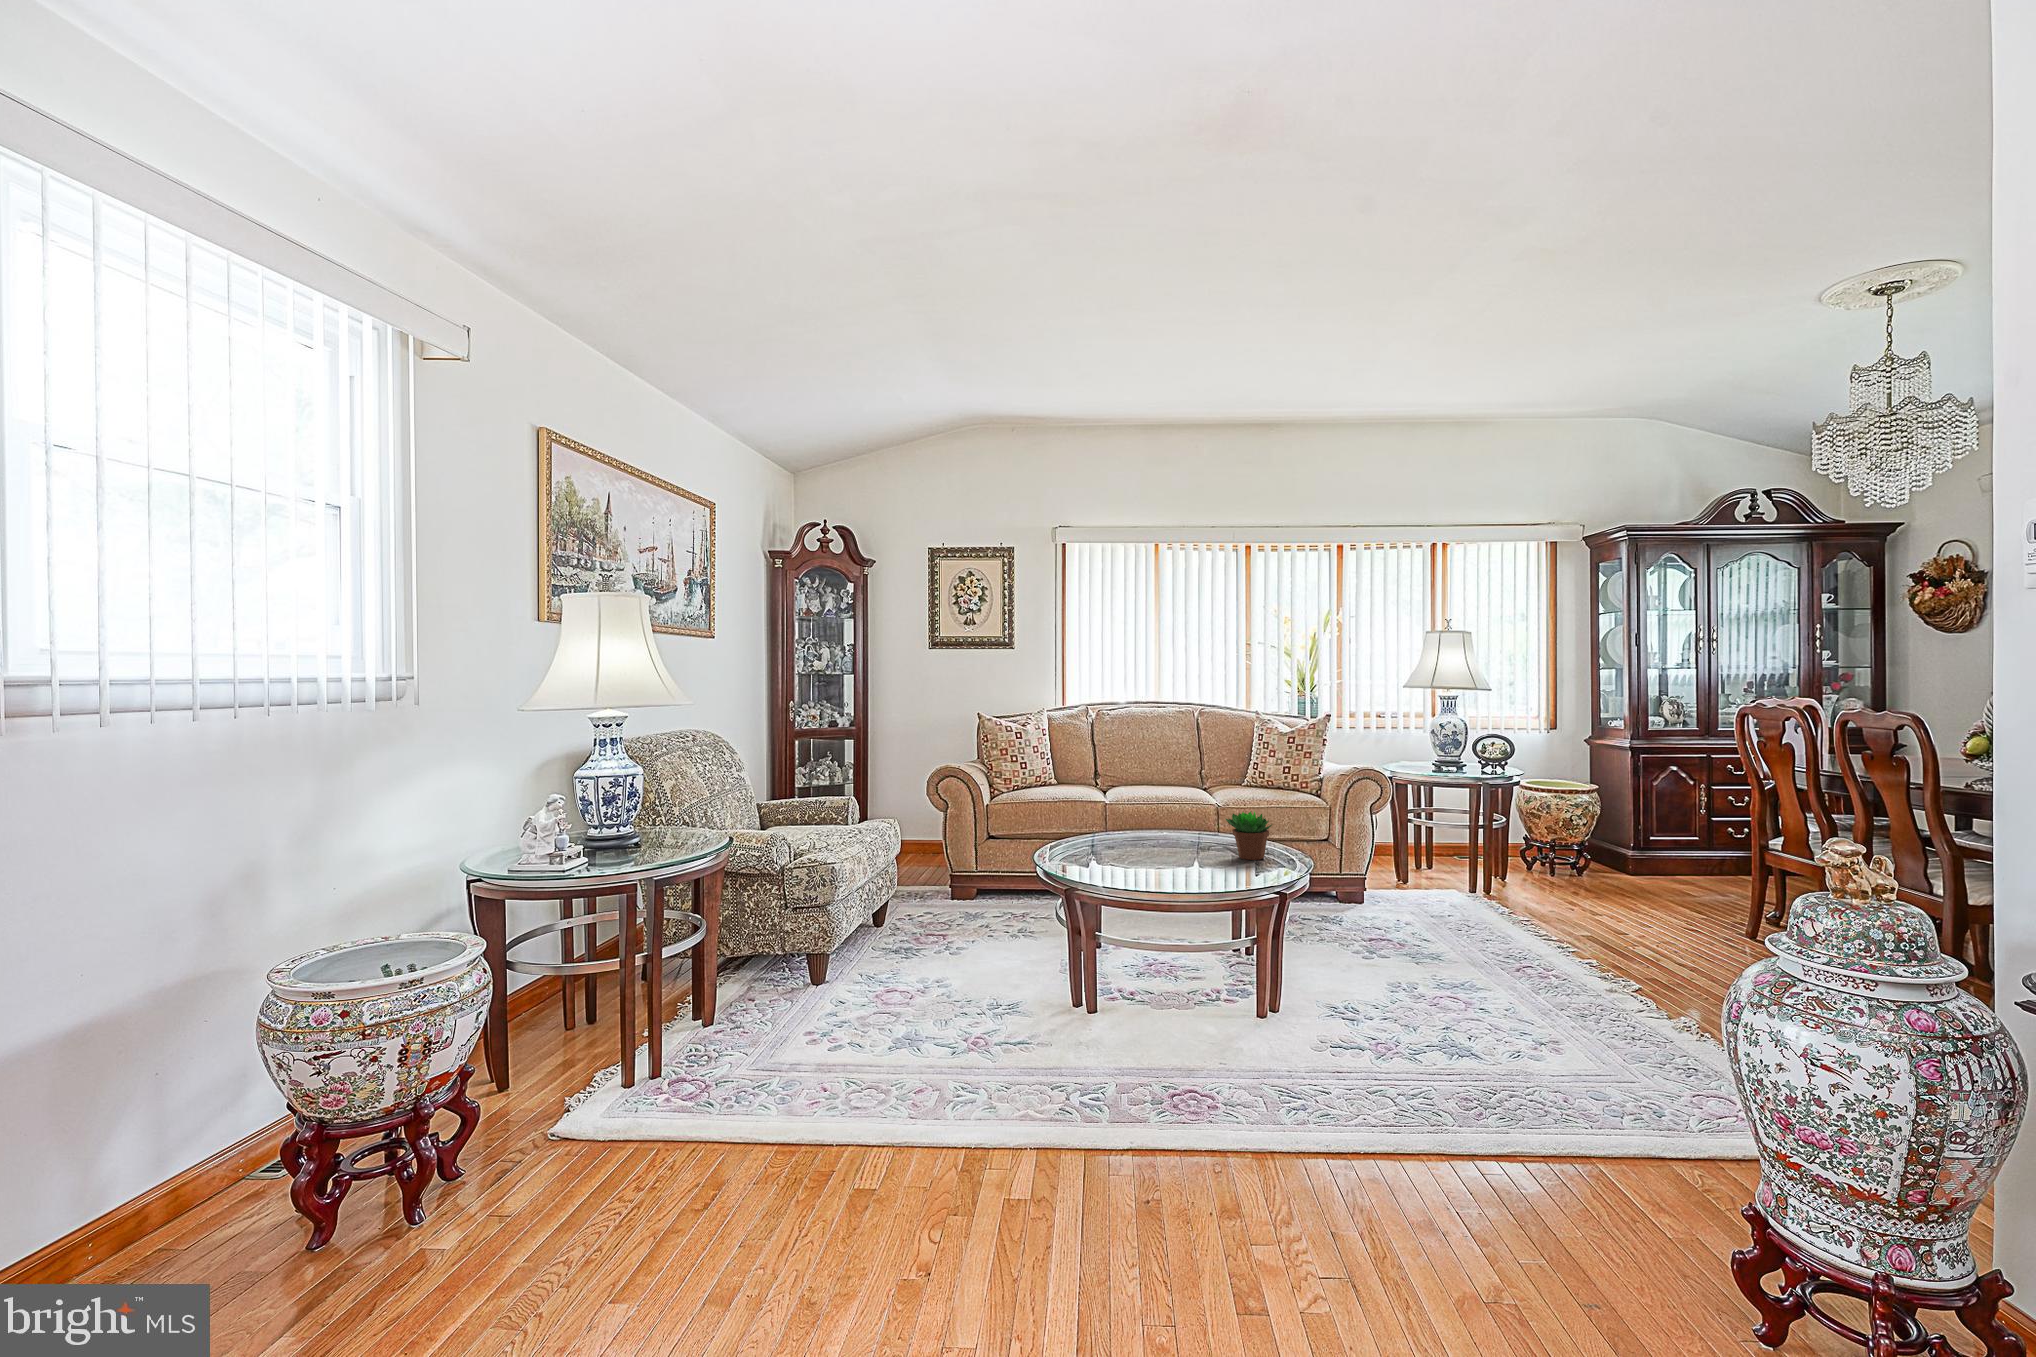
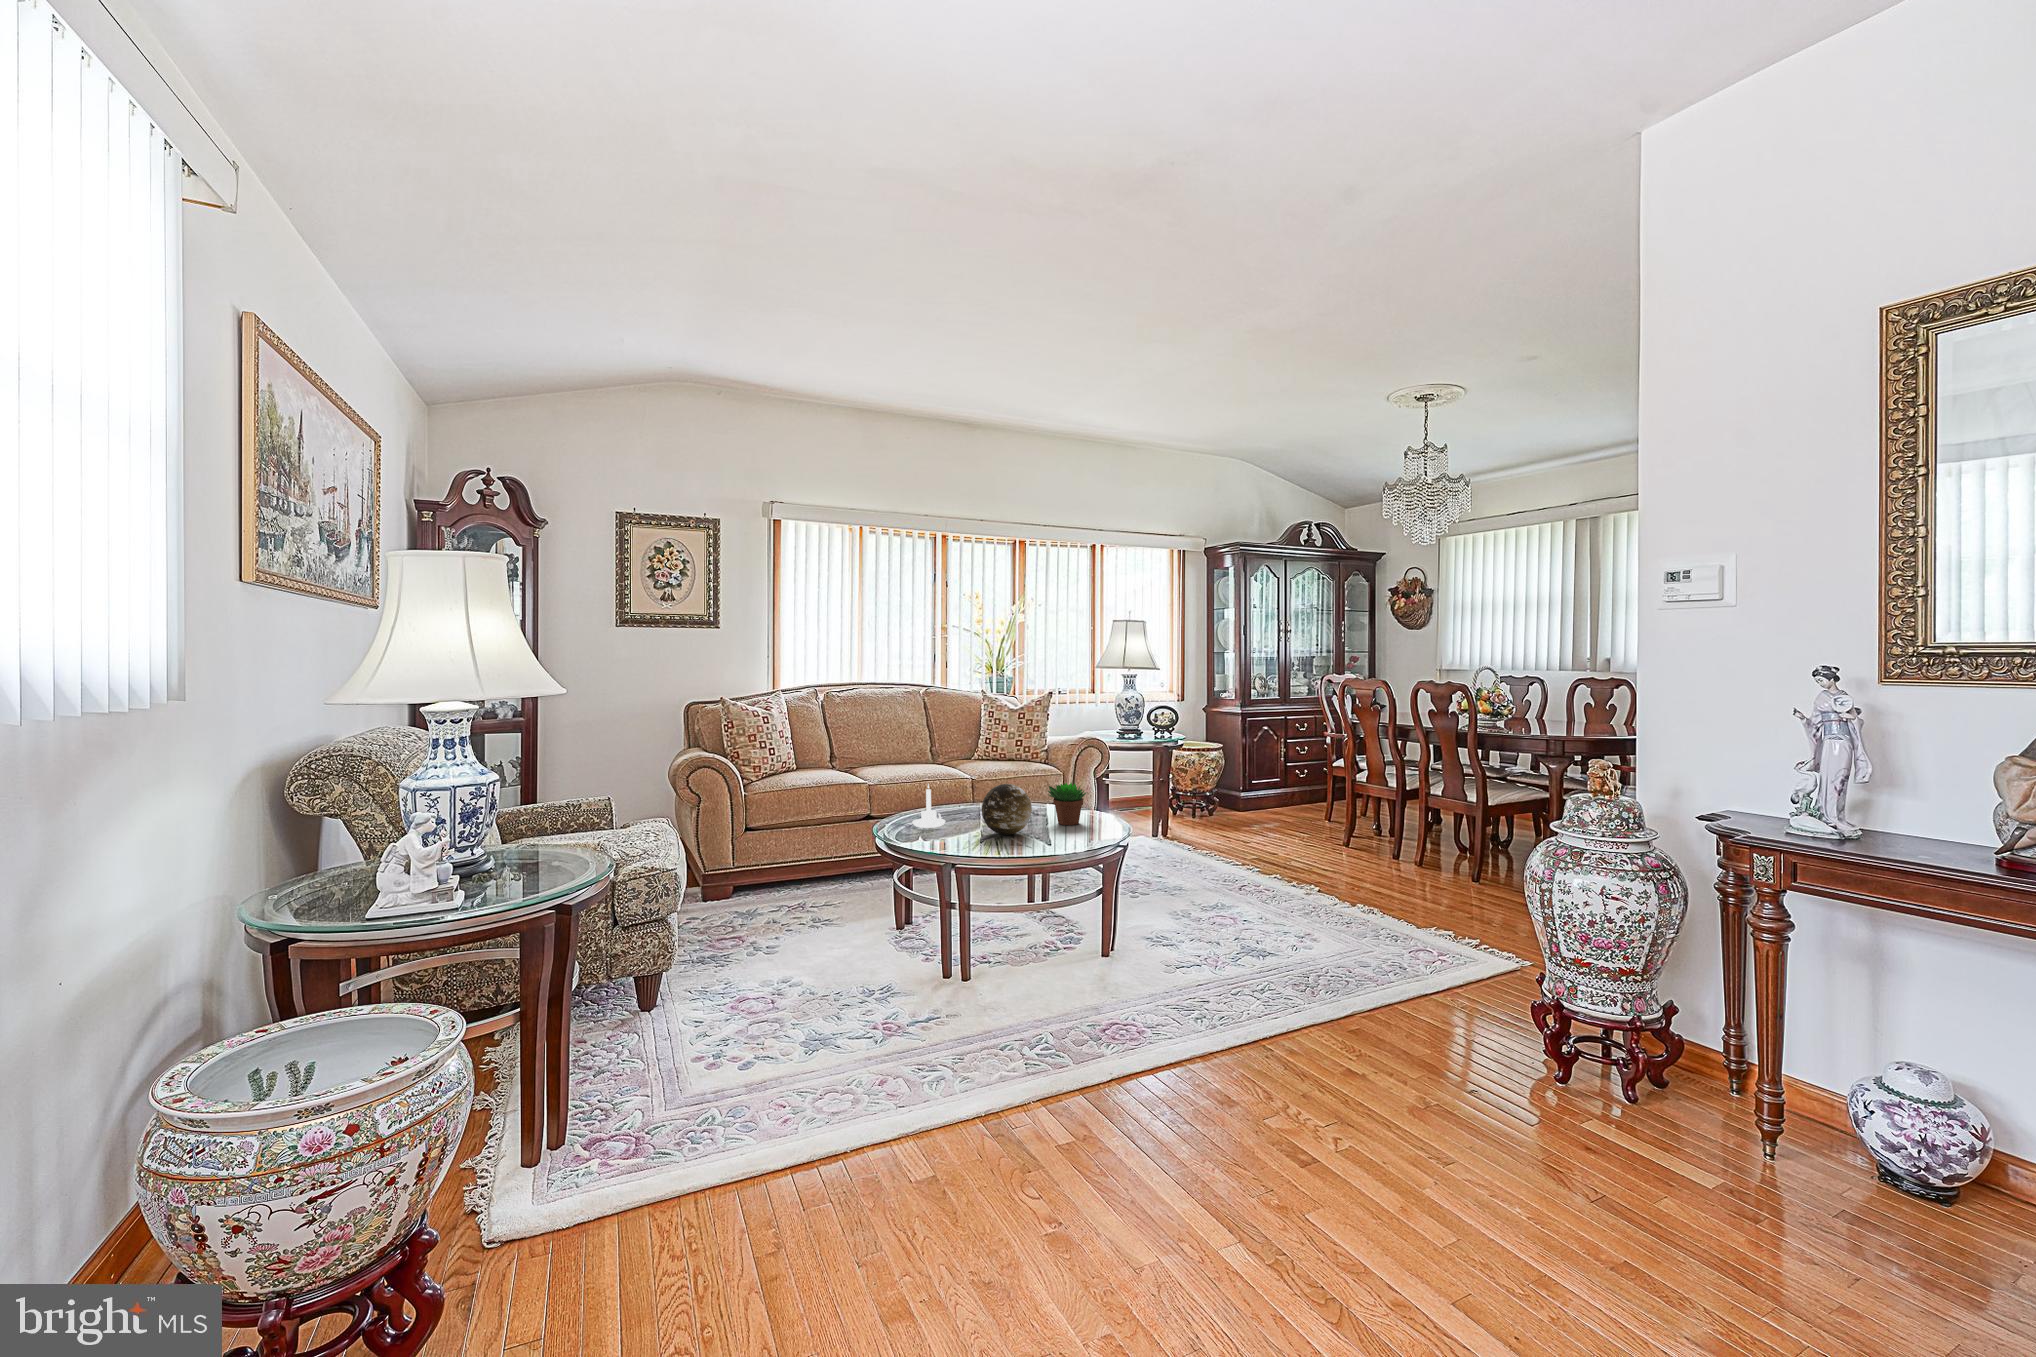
candle holder: none [1090,802,1124,848] -> present [912,784,945,828]
decorative orb: none [1138,808,1193,863] -> present [982,784,1032,835]

